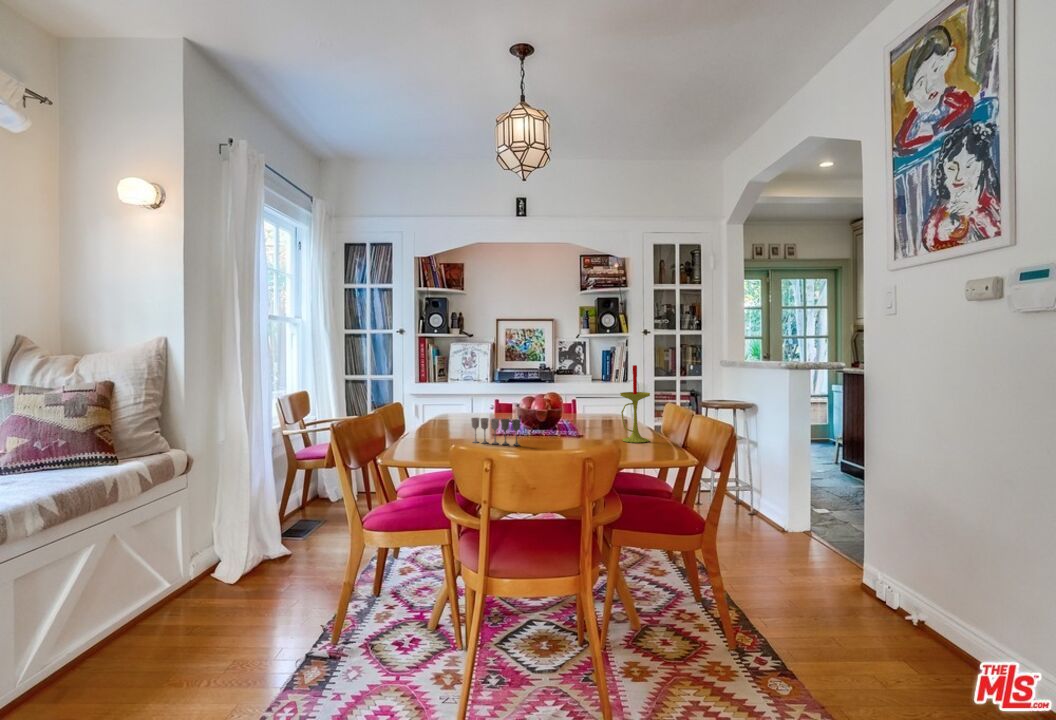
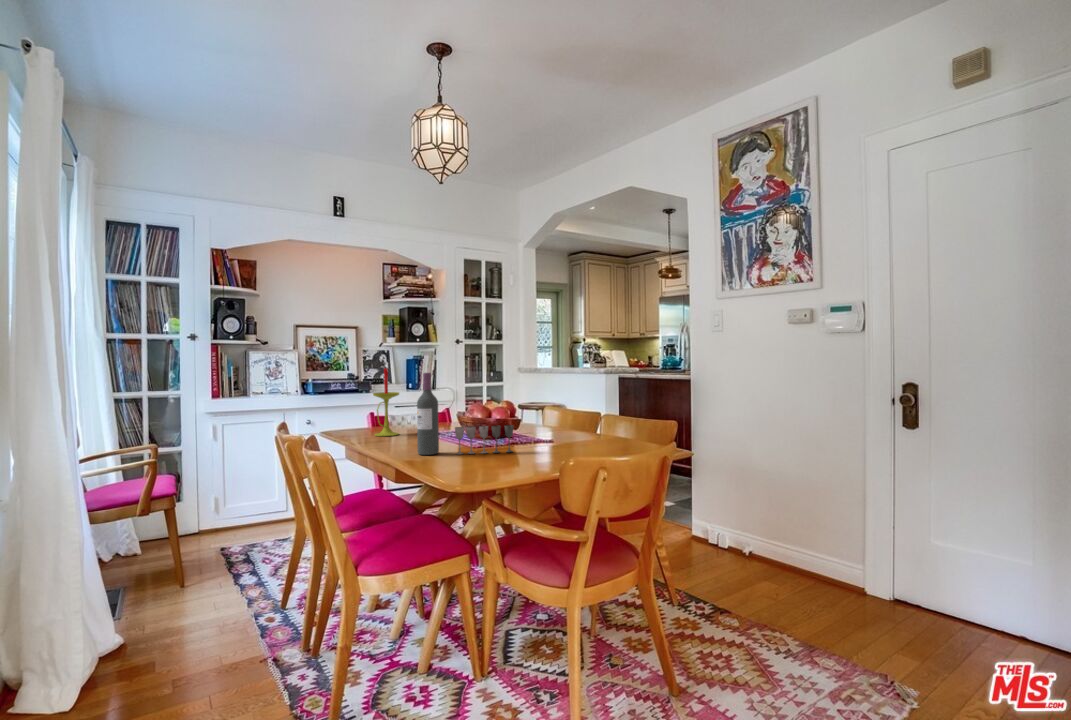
candle: present [620,365,650,443] -> present [373,368,399,436]
wine bottle: none [445,368,464,440] -> present [417,373,439,455]

